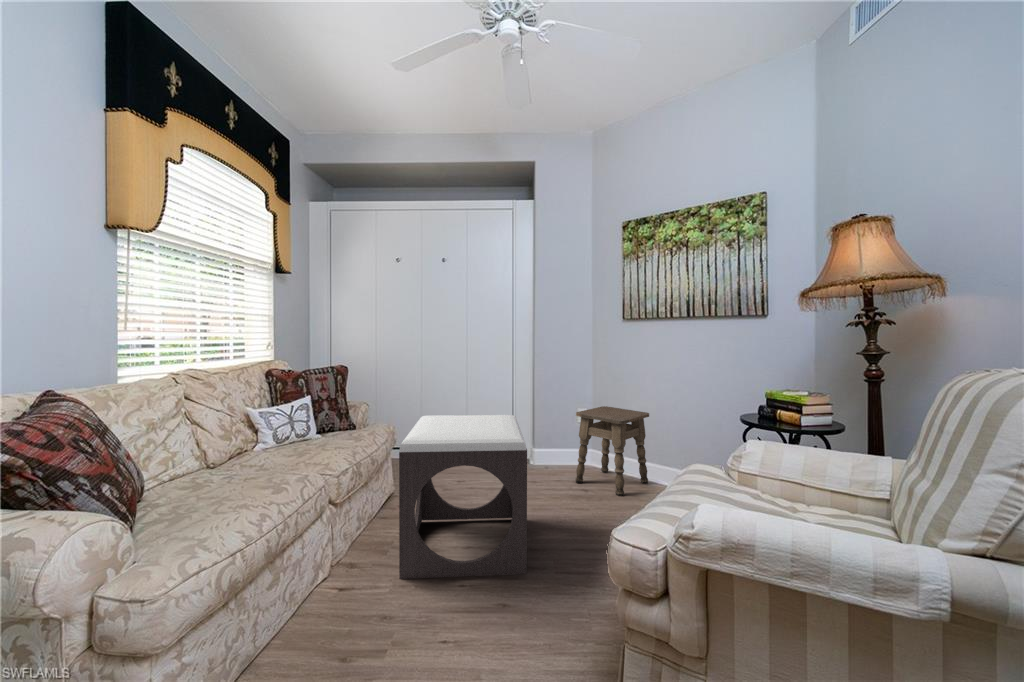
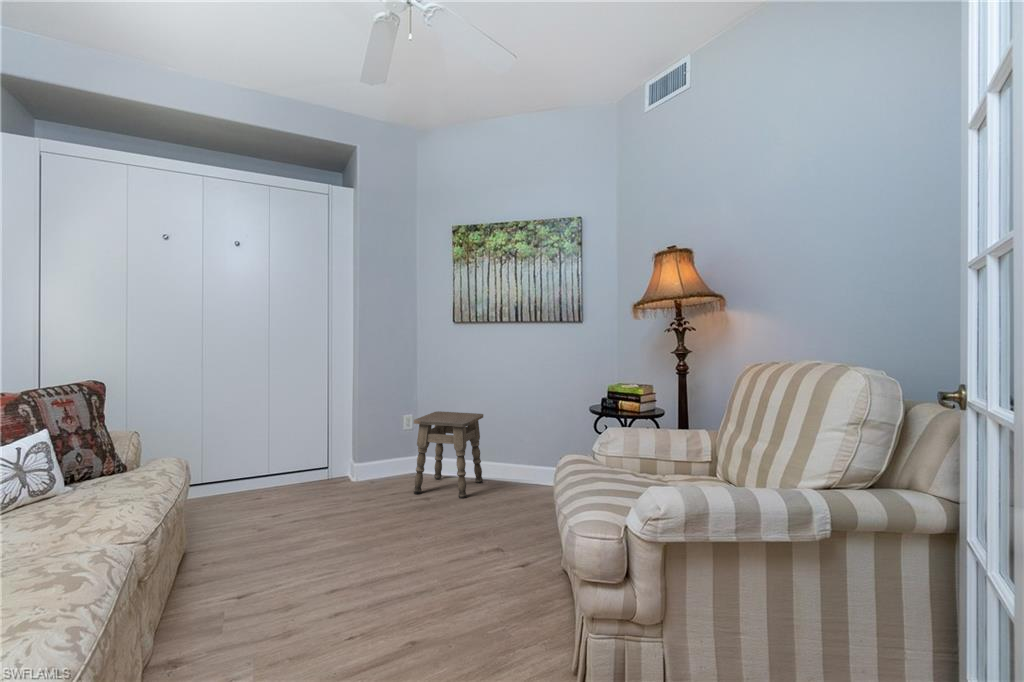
footstool: present [399,415,527,579] -> none [247,428,410,640]

